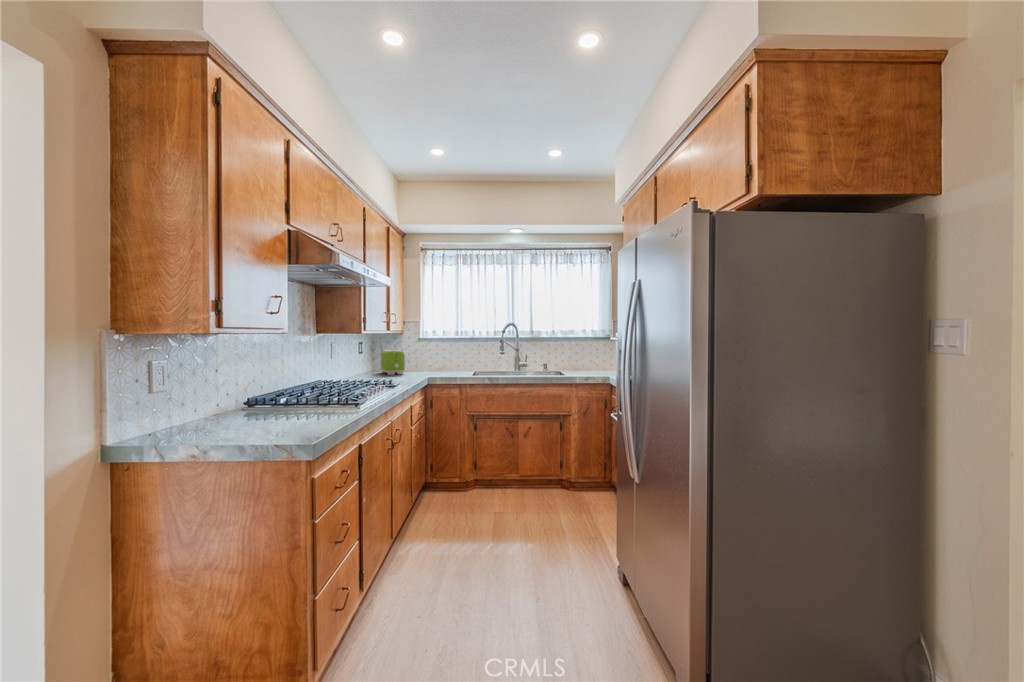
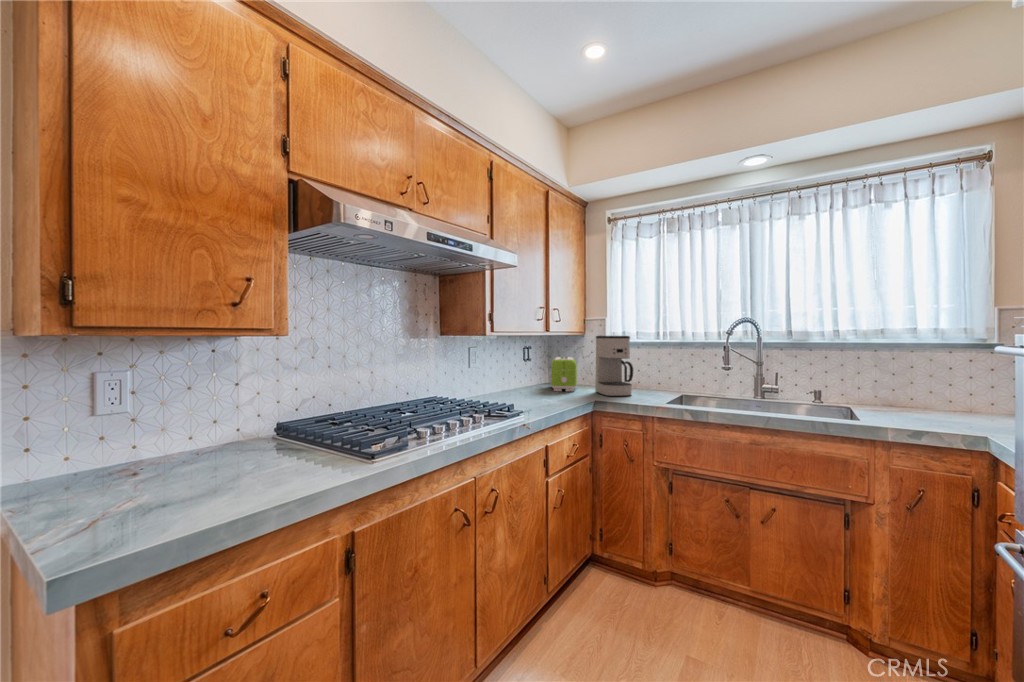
coffee maker: none [419,333,446,375] -> present [595,336,633,396]

